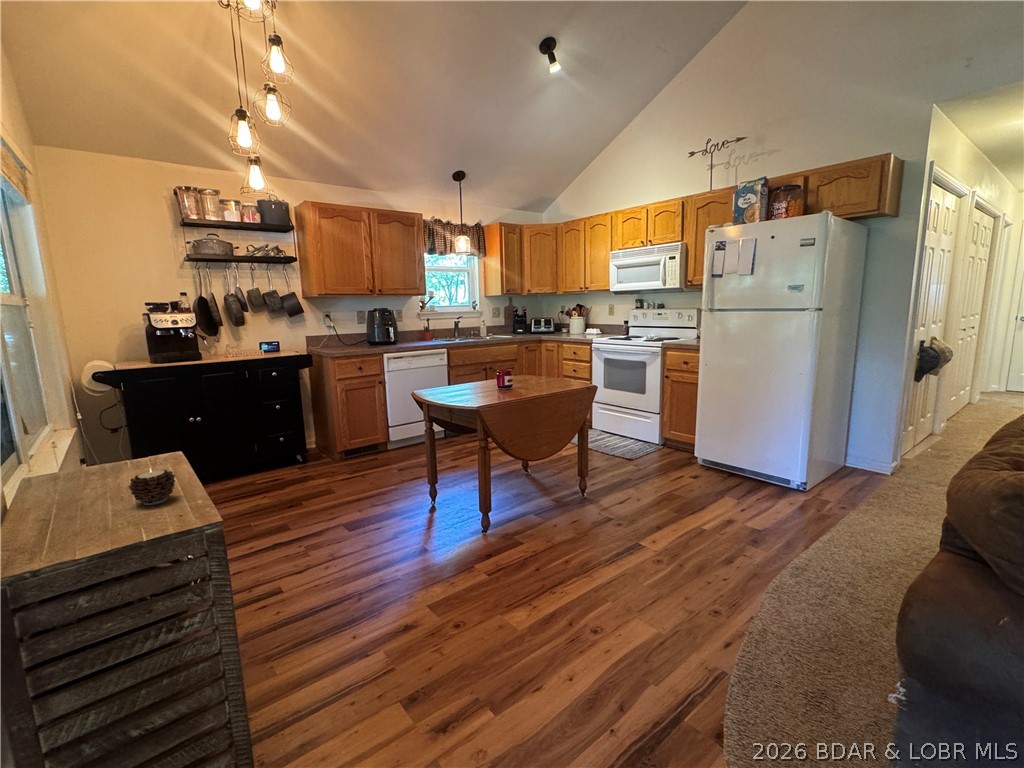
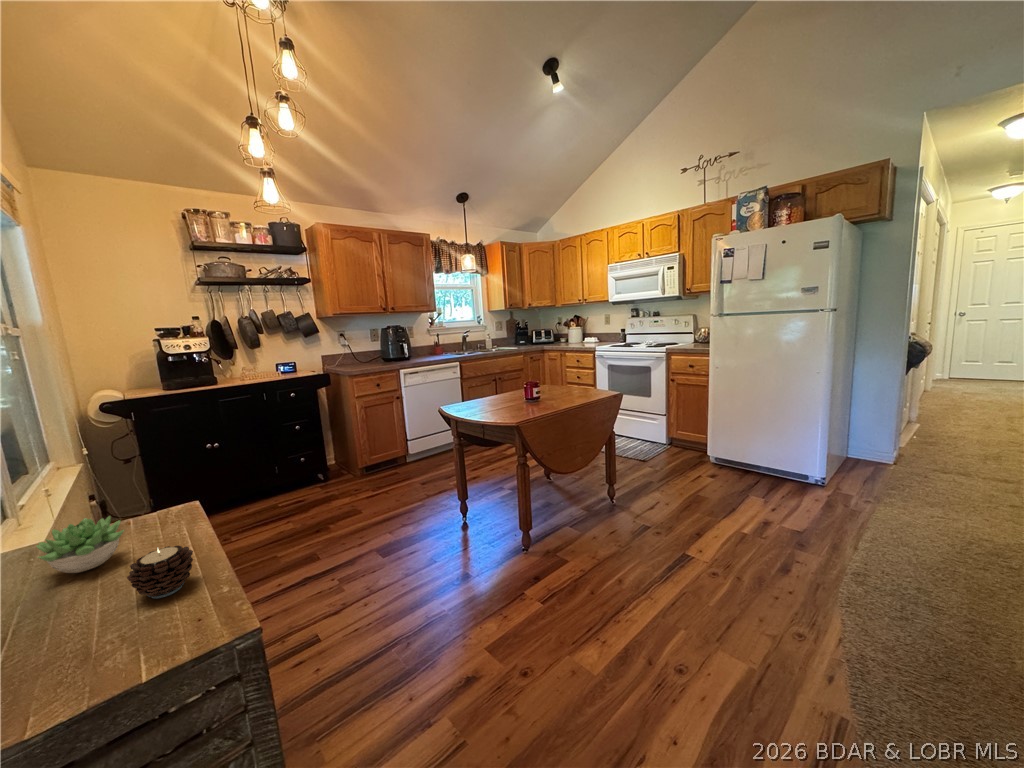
succulent plant: none [61,449,125,489] -> present [36,516,124,573]

